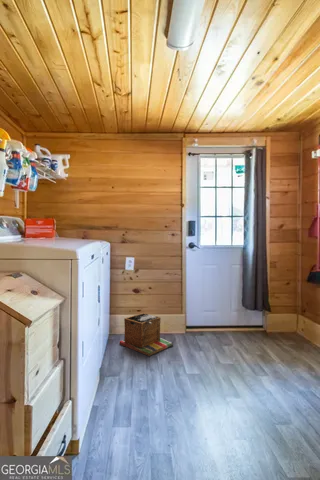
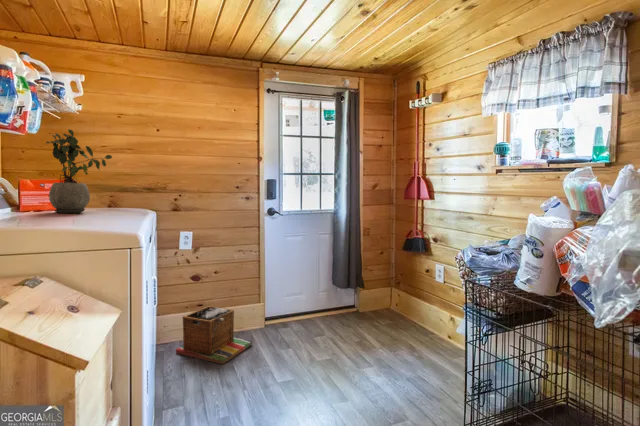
potted plant: none [36,188,73,241] -> present [46,129,112,213]

